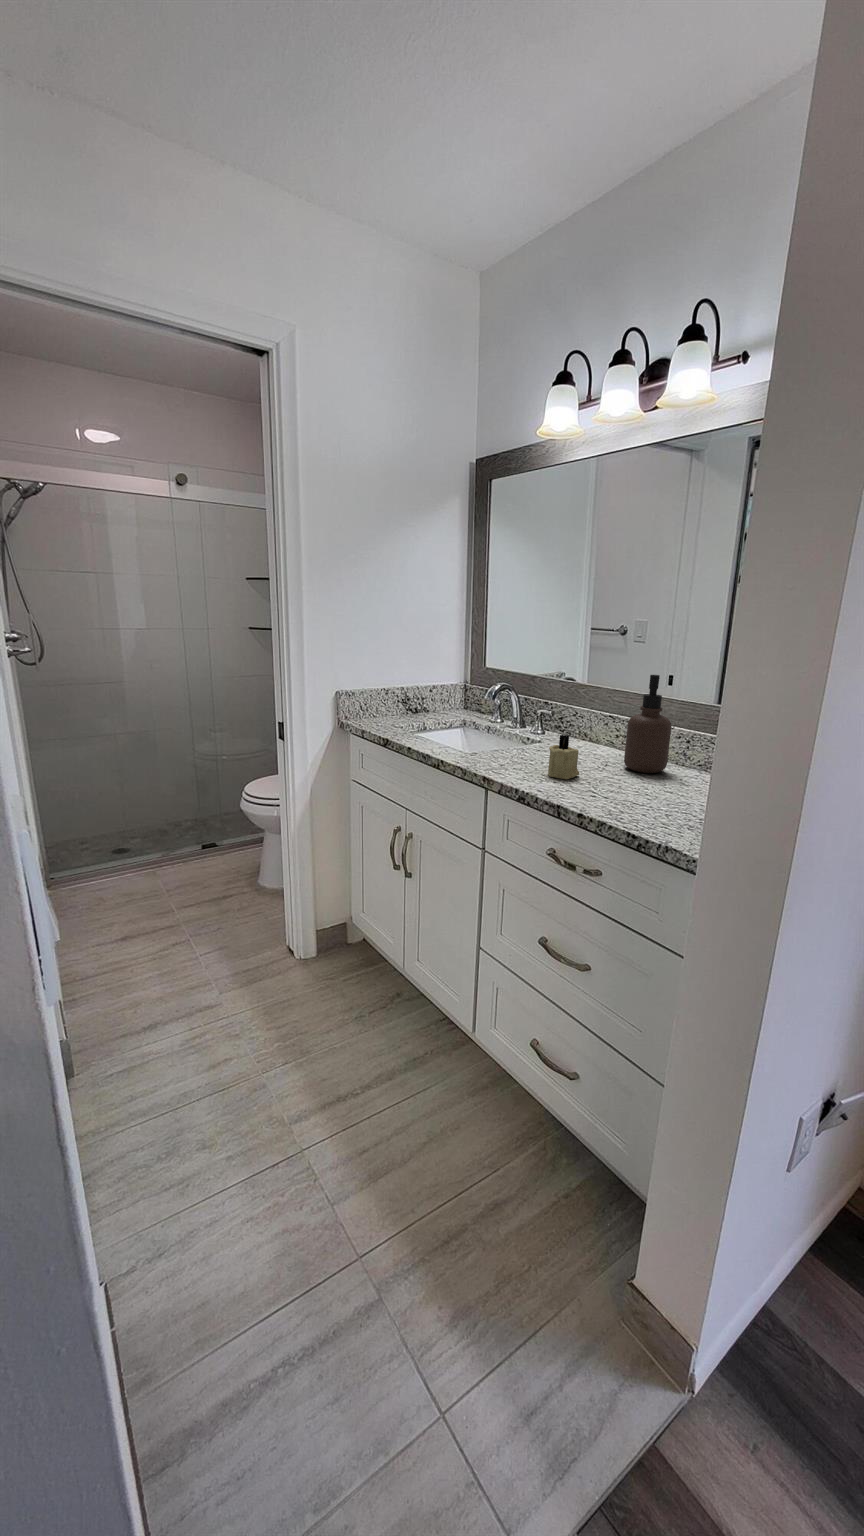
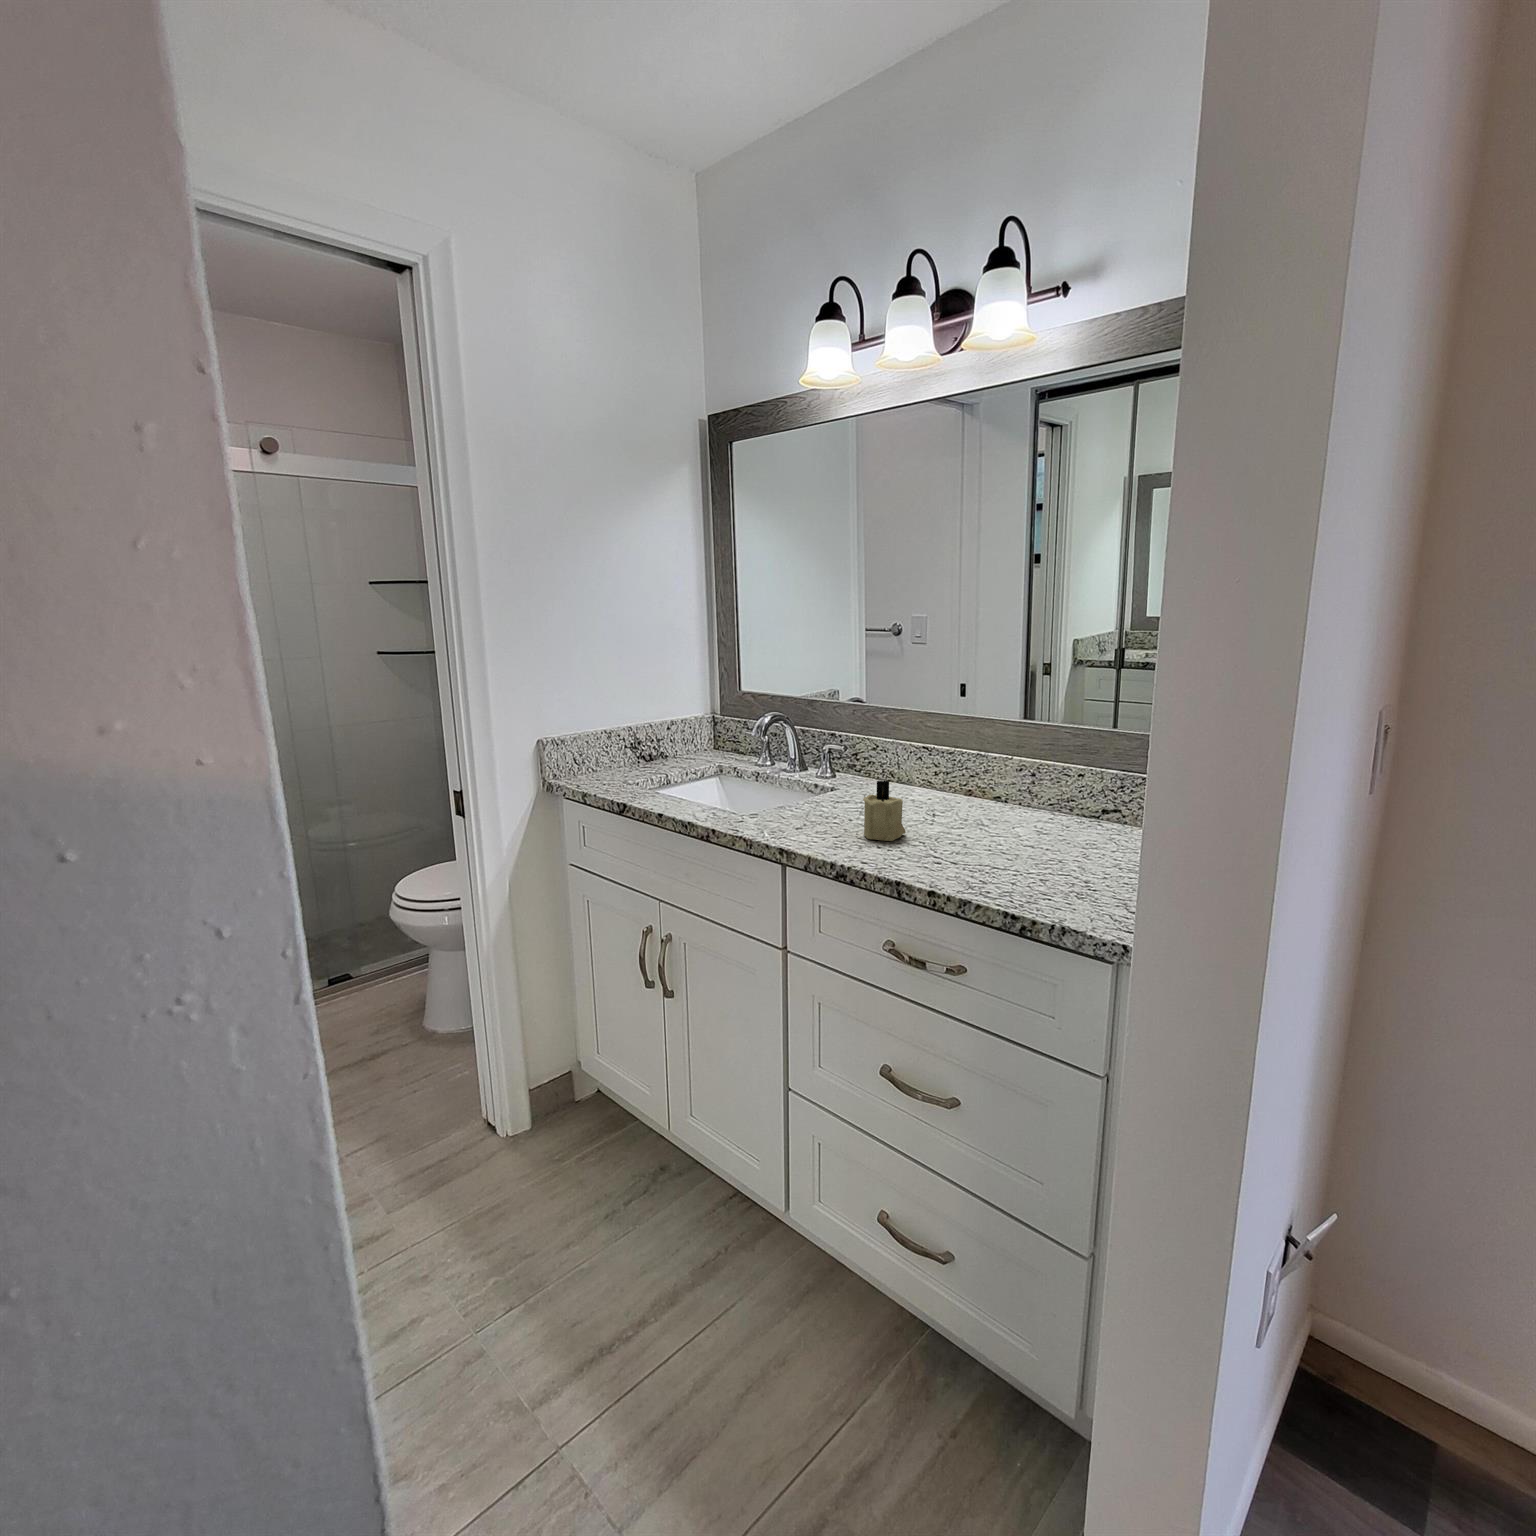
soap dispenser: present [624,675,672,773] -> none [955,692,1013,822]

